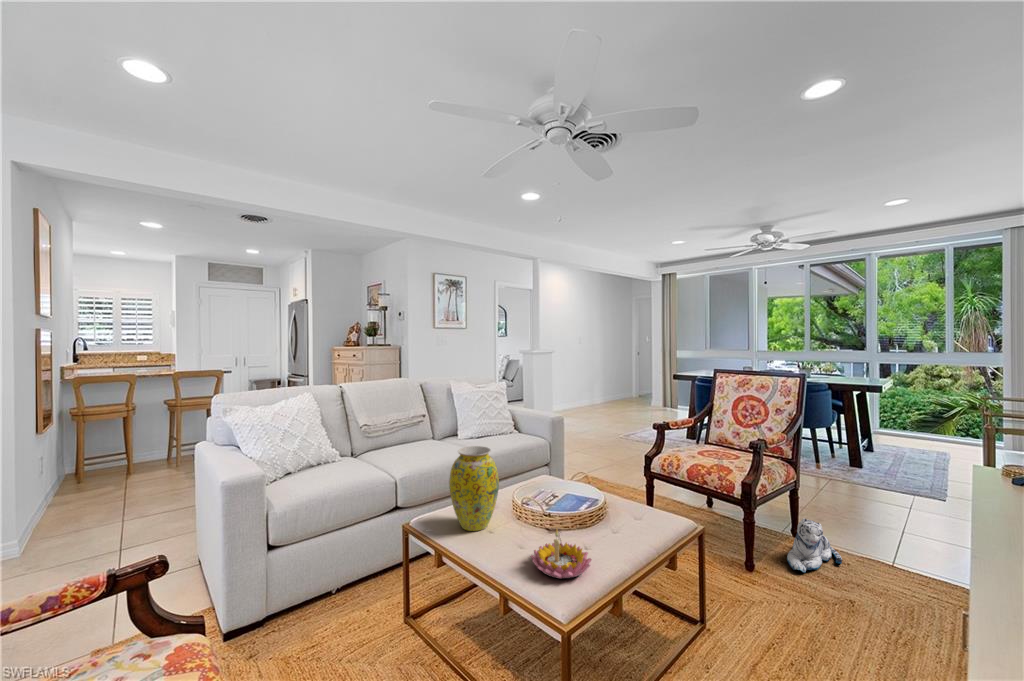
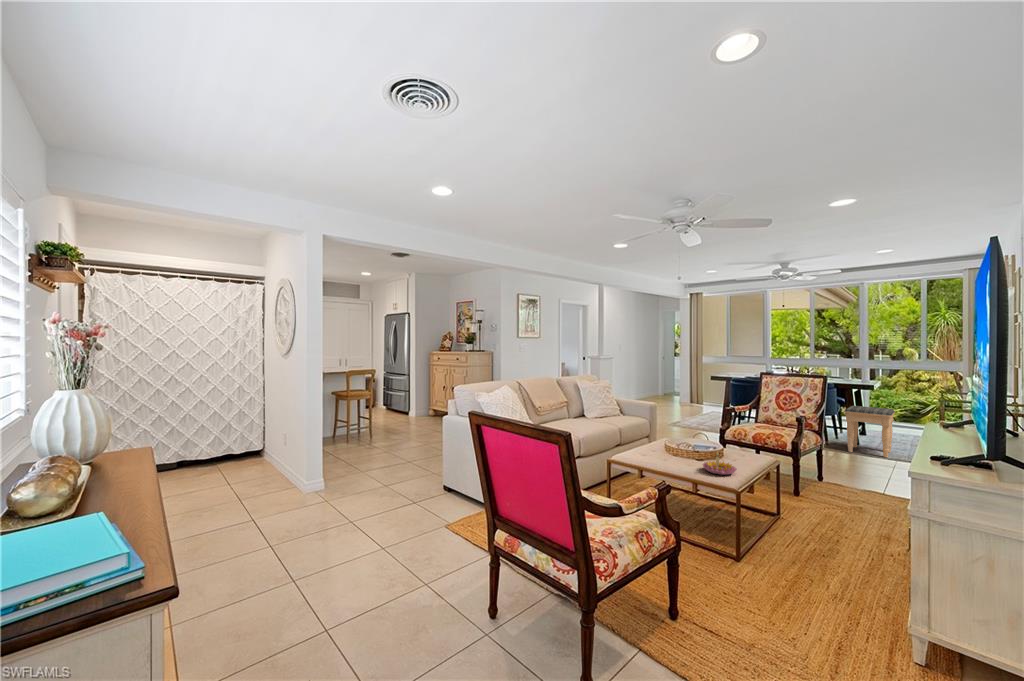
footstool: none [839,414,910,488] -> present [844,406,895,457]
vase: present [449,446,499,531] -> none [639,413,668,460]
plush toy: present [787,518,842,572] -> none [819,466,854,498]

